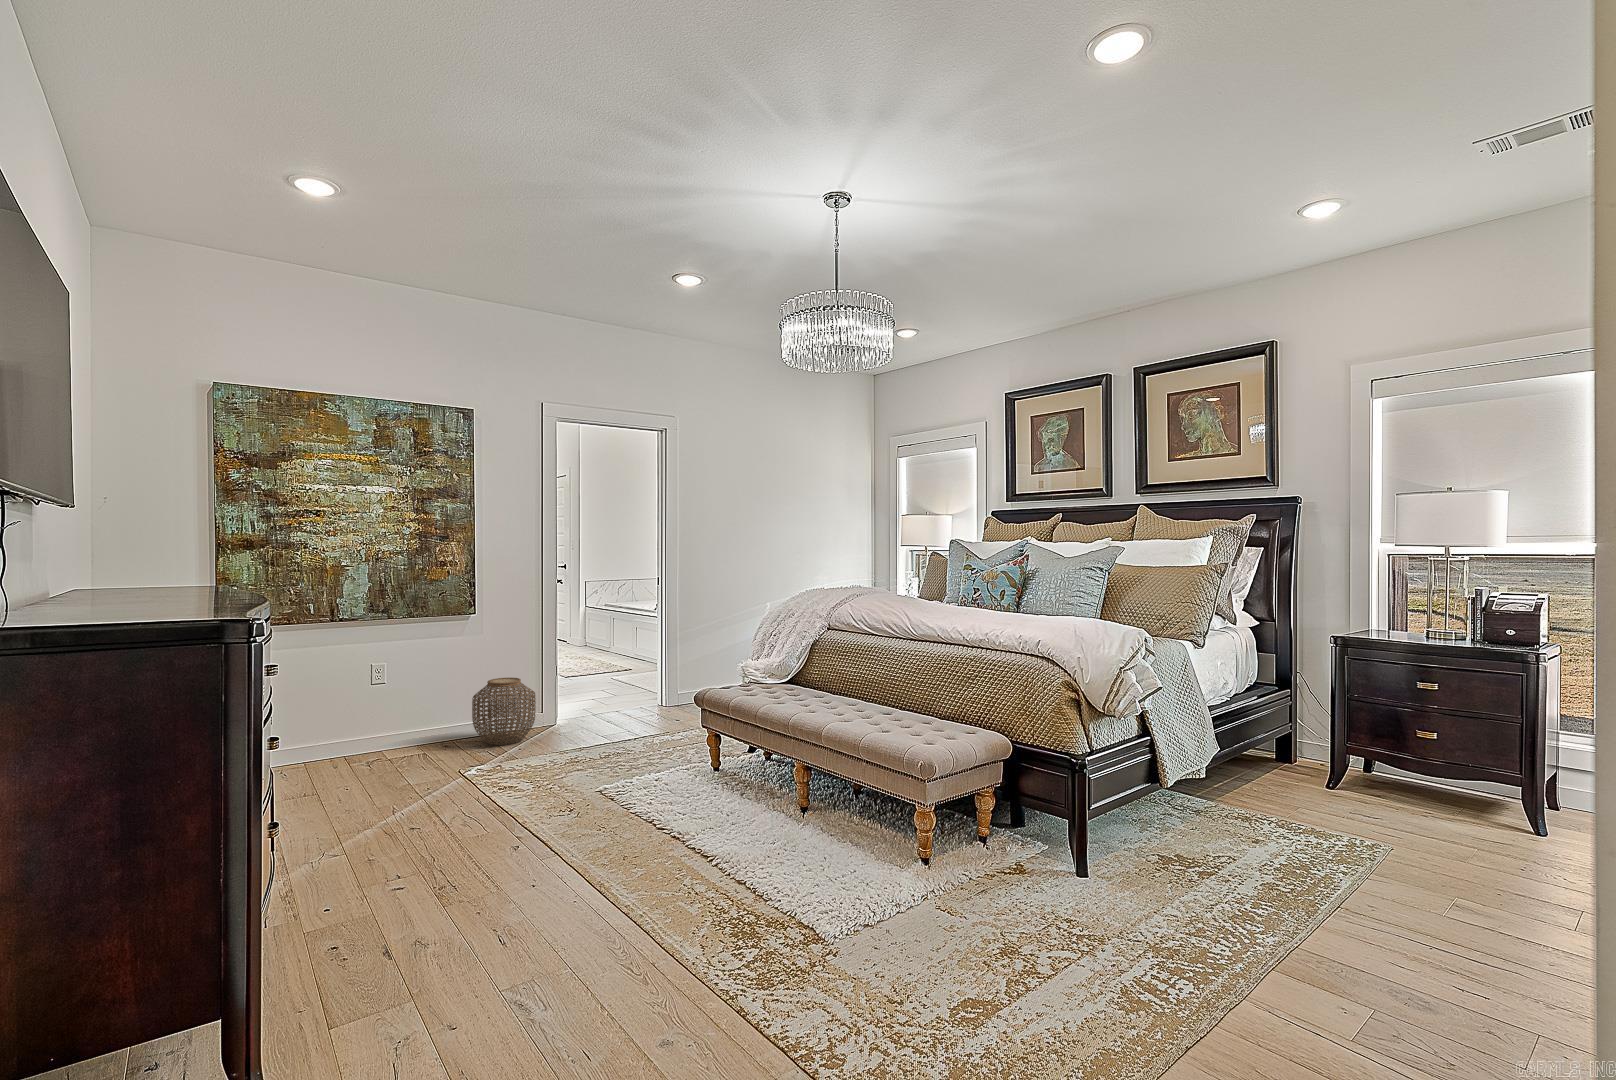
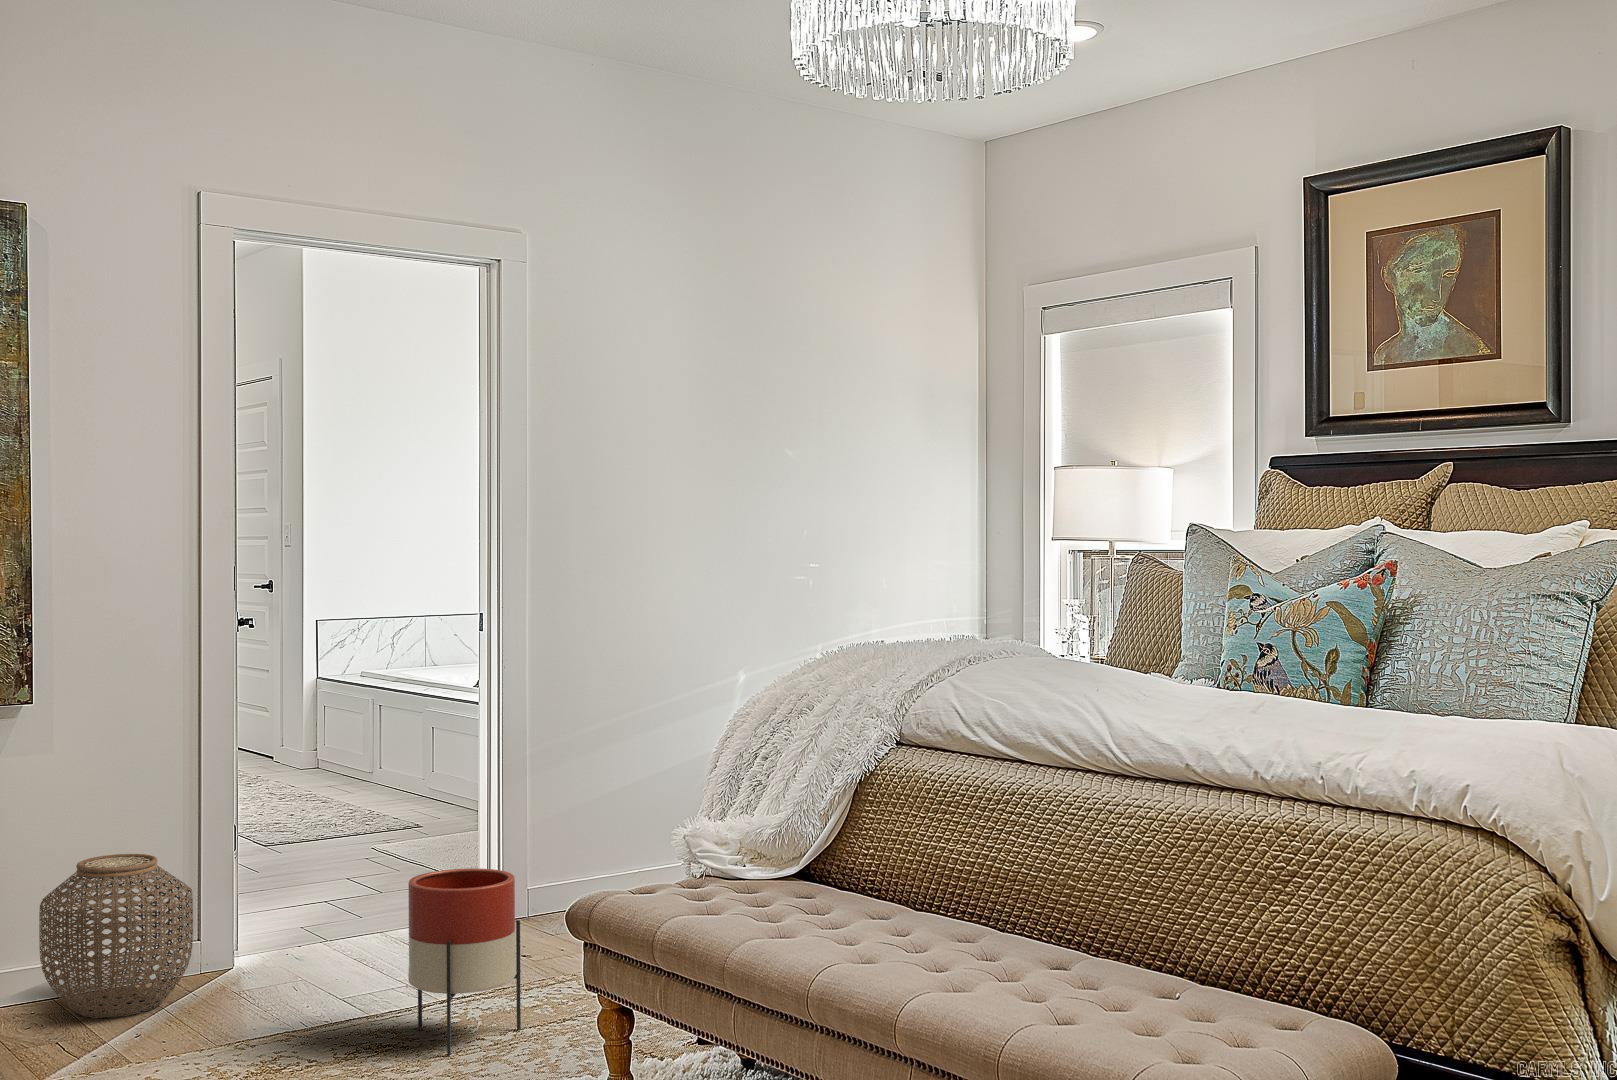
planter: none [627,683,673,758] -> present [408,868,521,1056]

